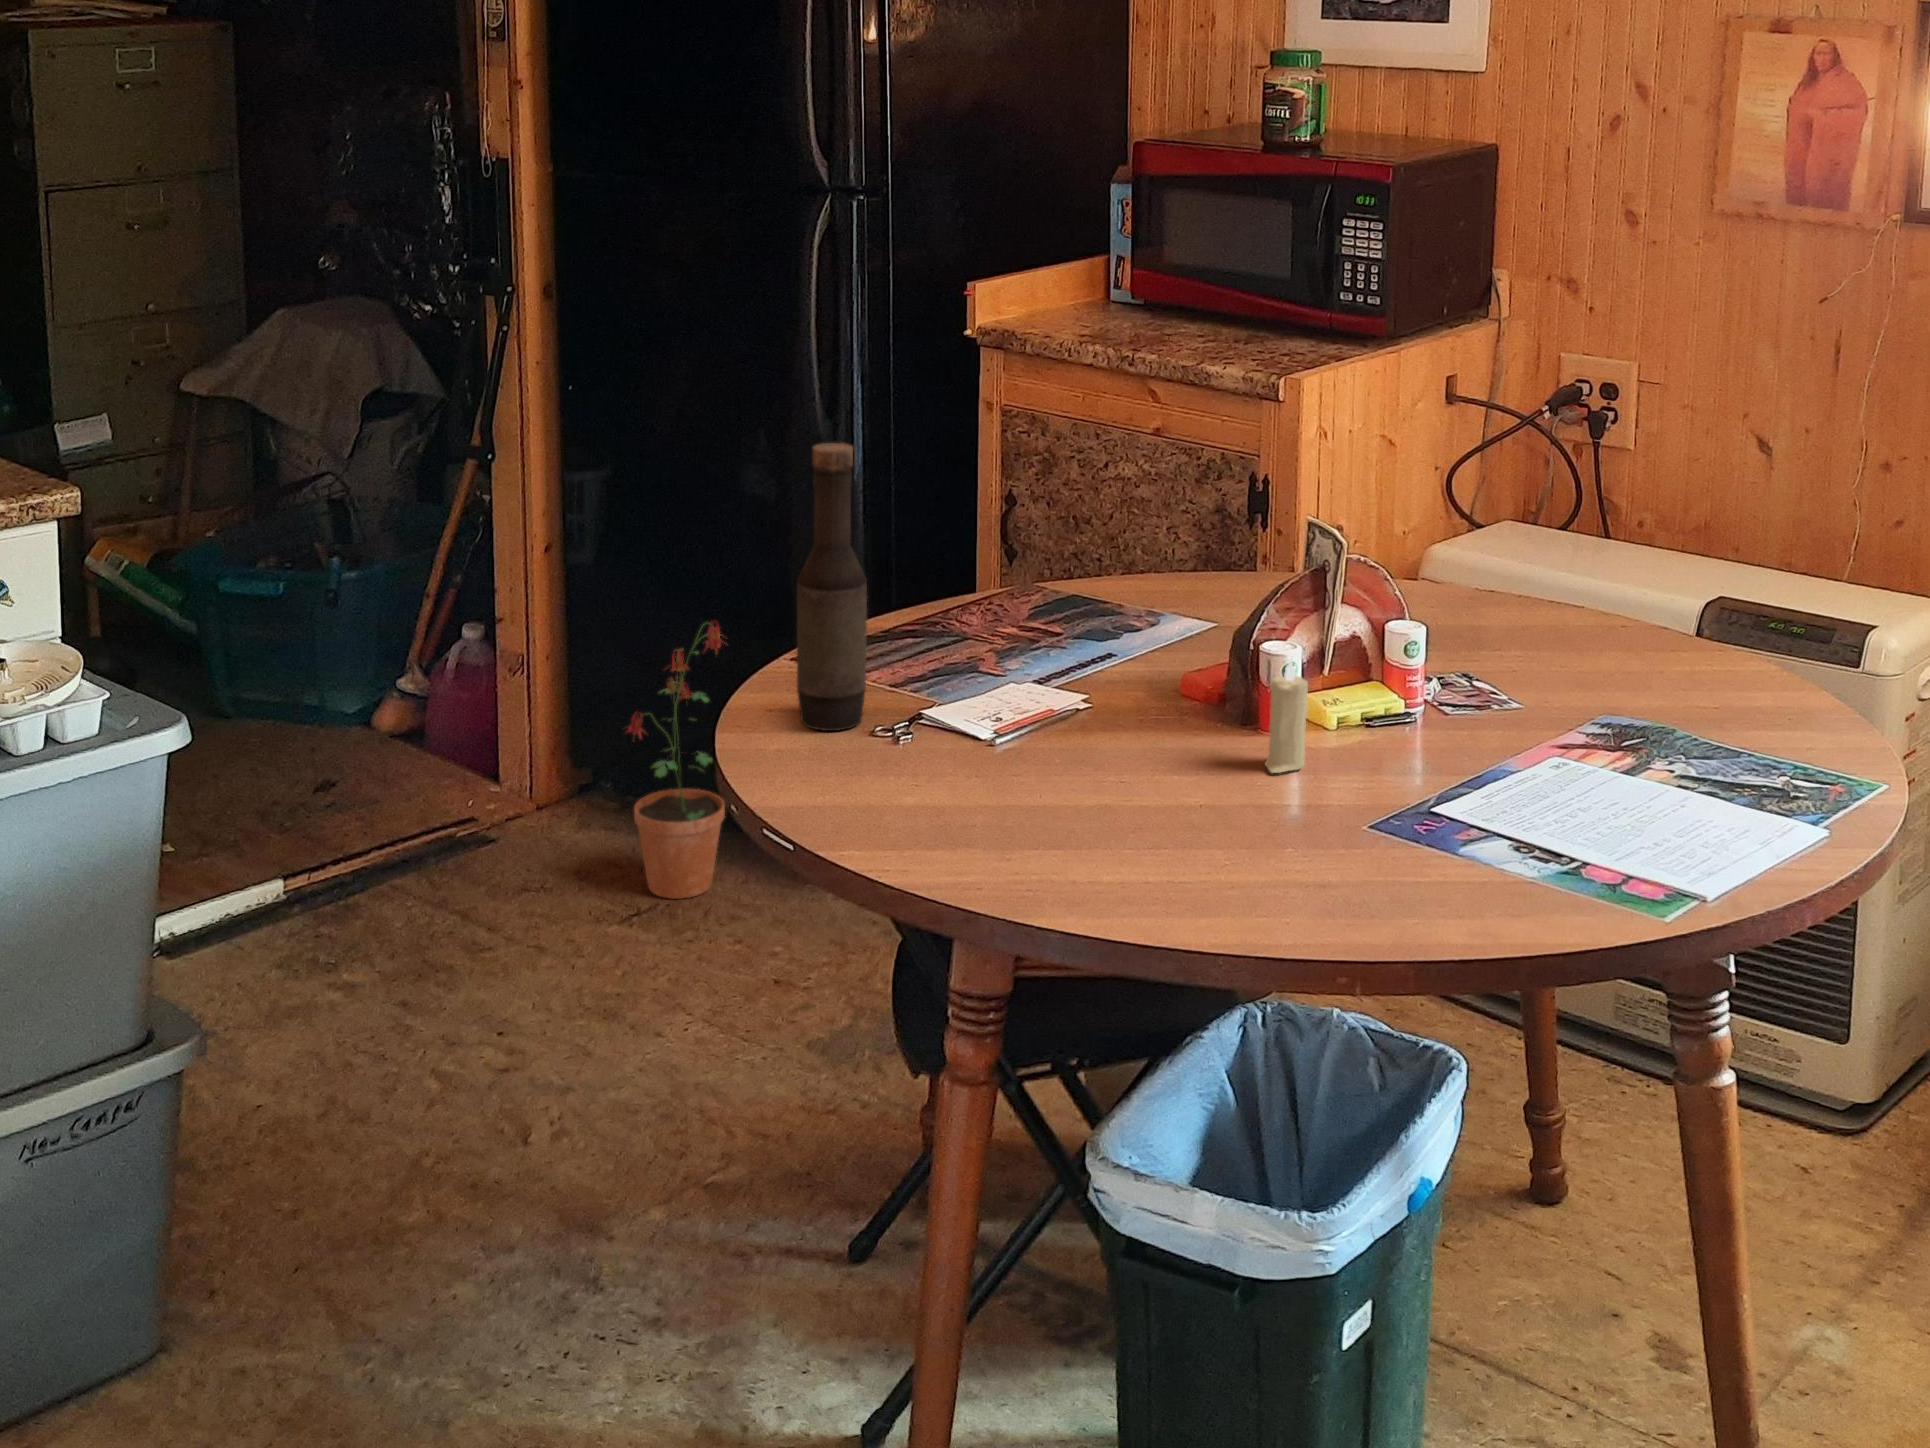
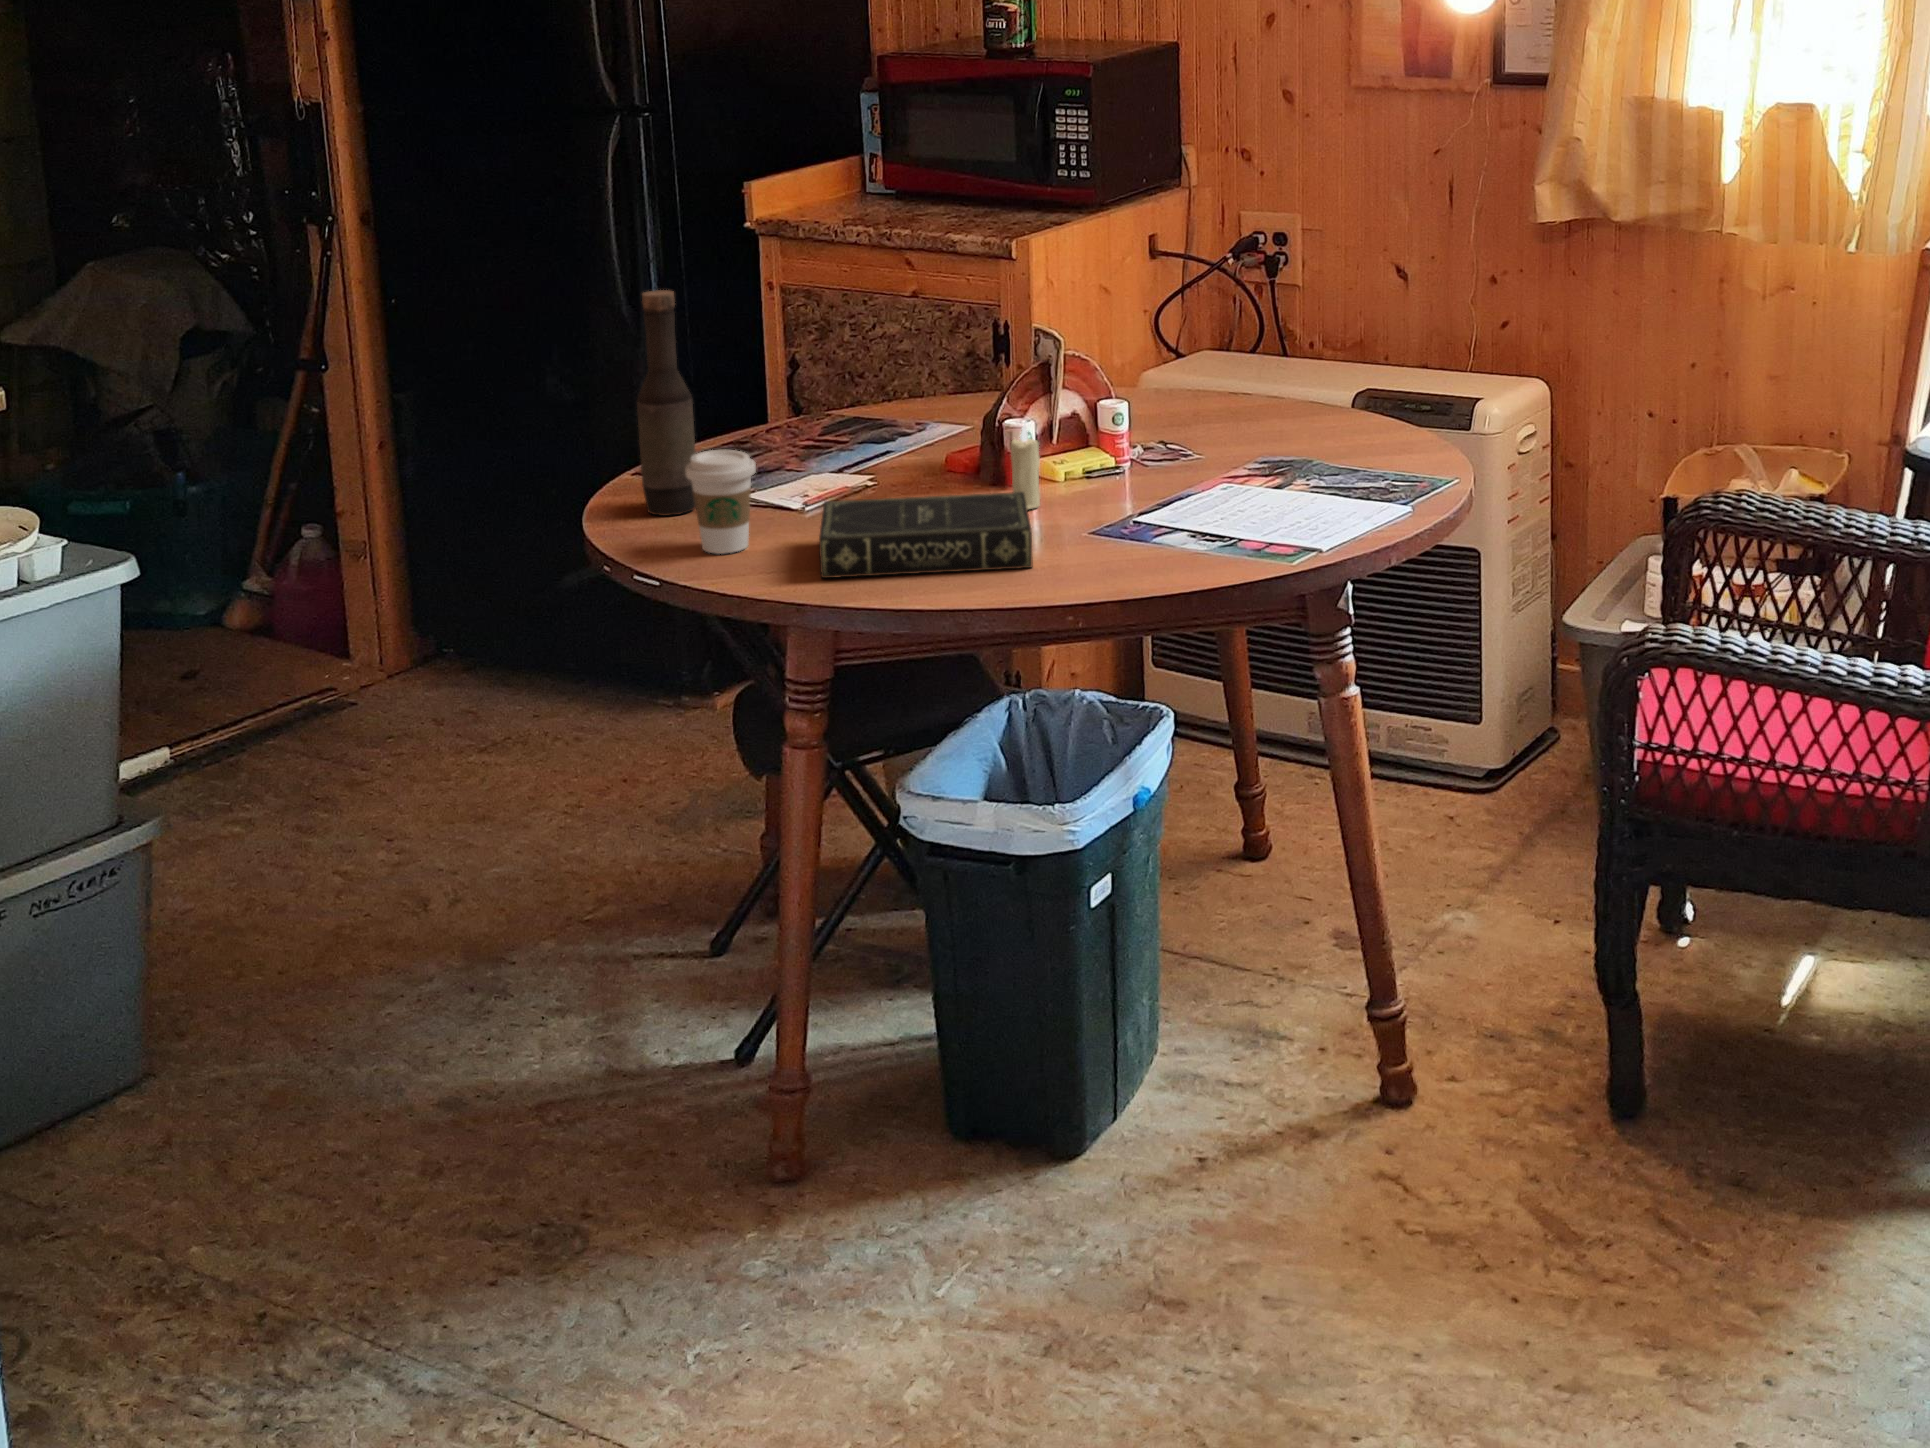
potted plant: present [627,622,725,899] -> none [471,488,566,726]
coffee cup: none [846,663,936,803] -> present [685,450,756,554]
book: none [1007,744,1295,875] -> present [819,492,1033,578]

